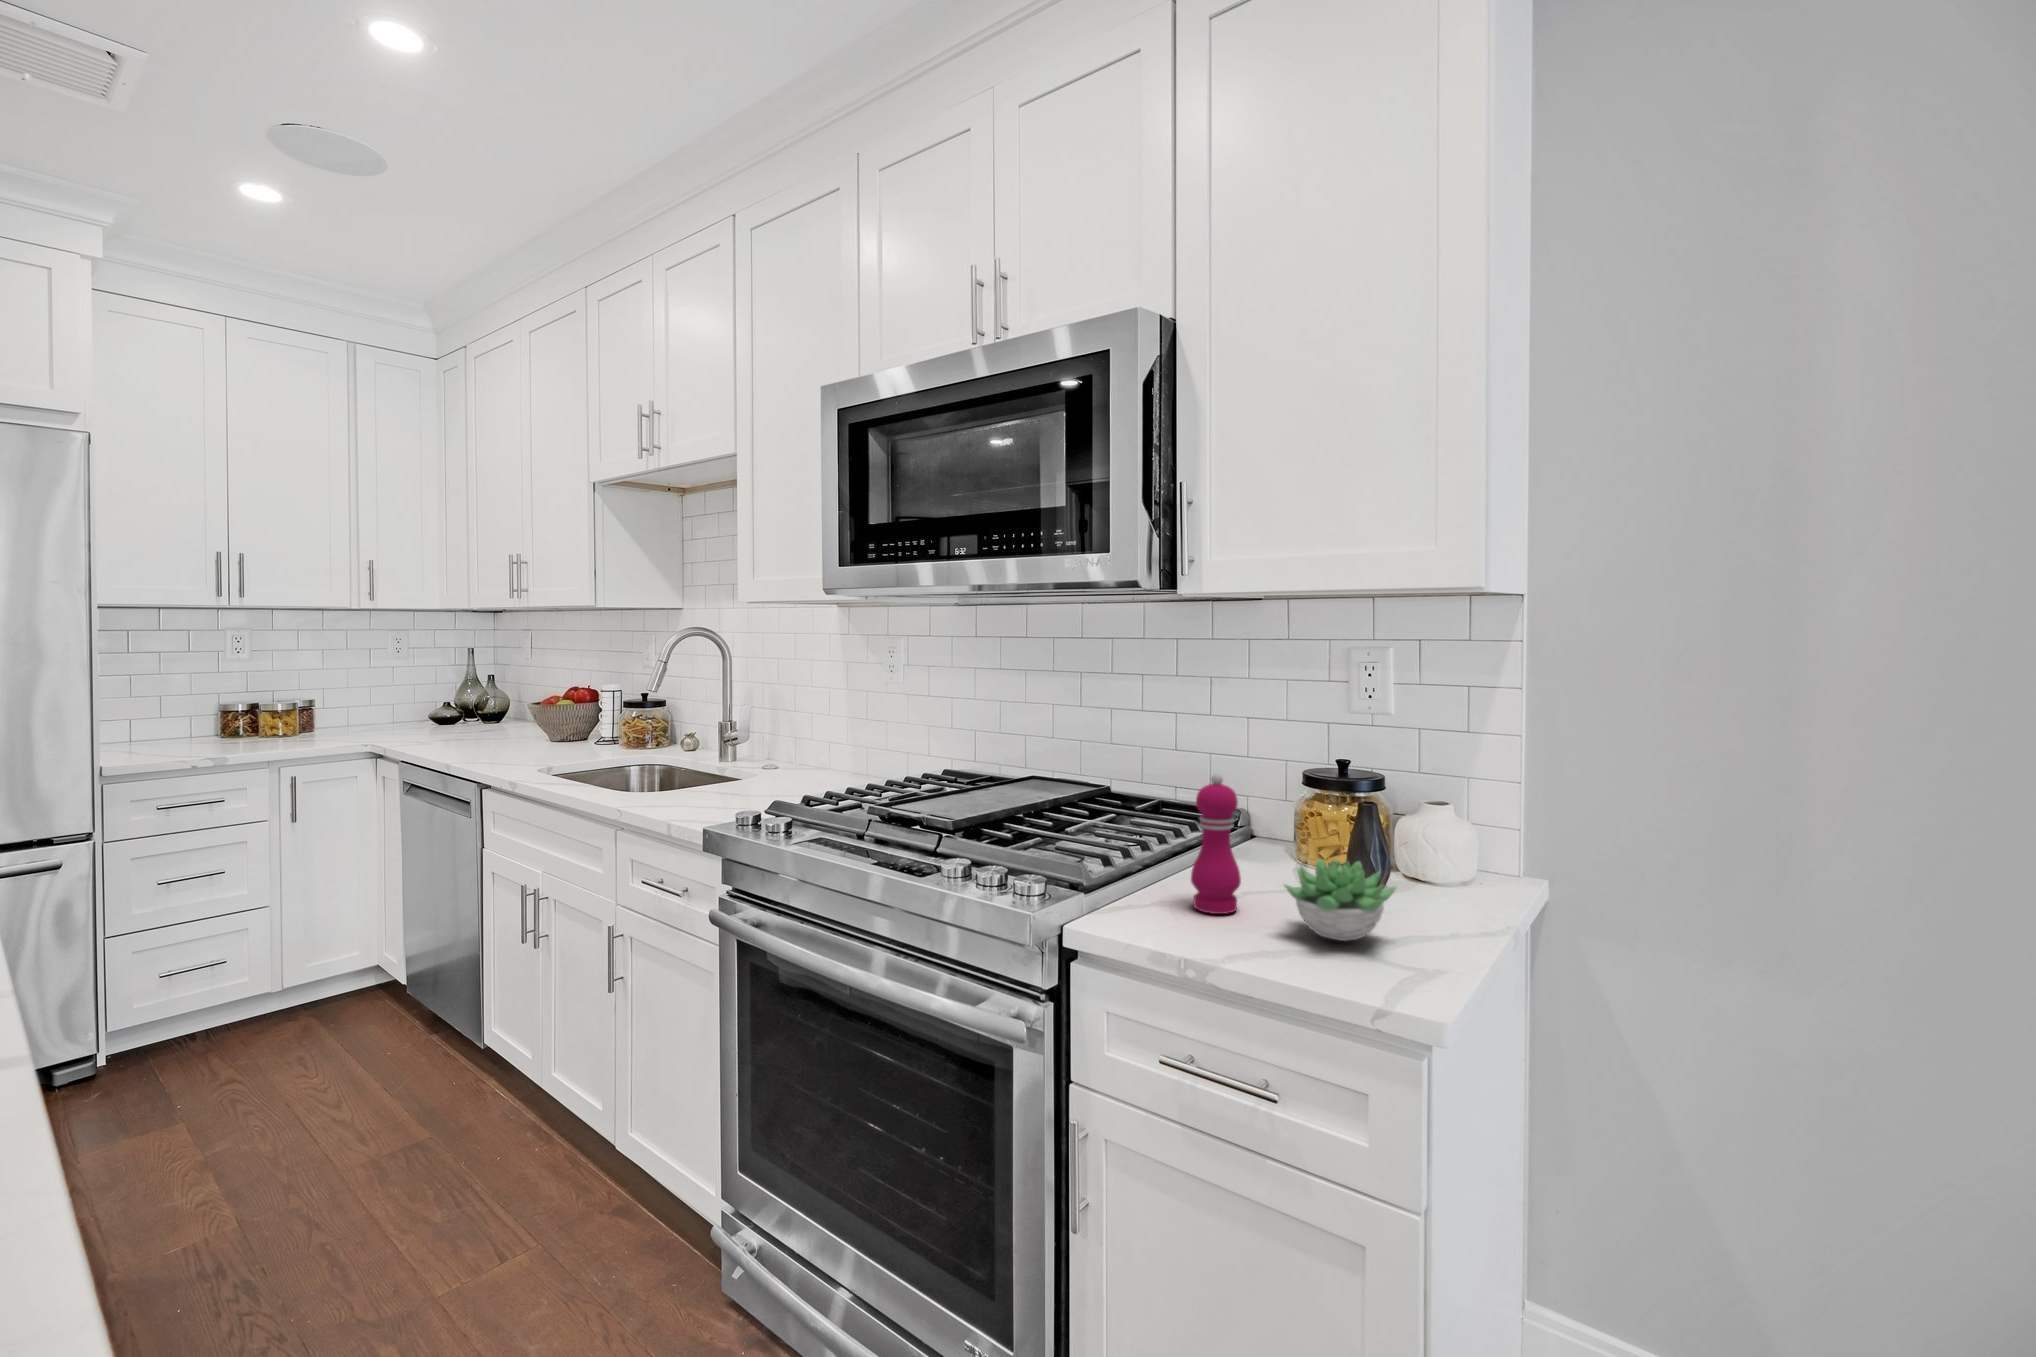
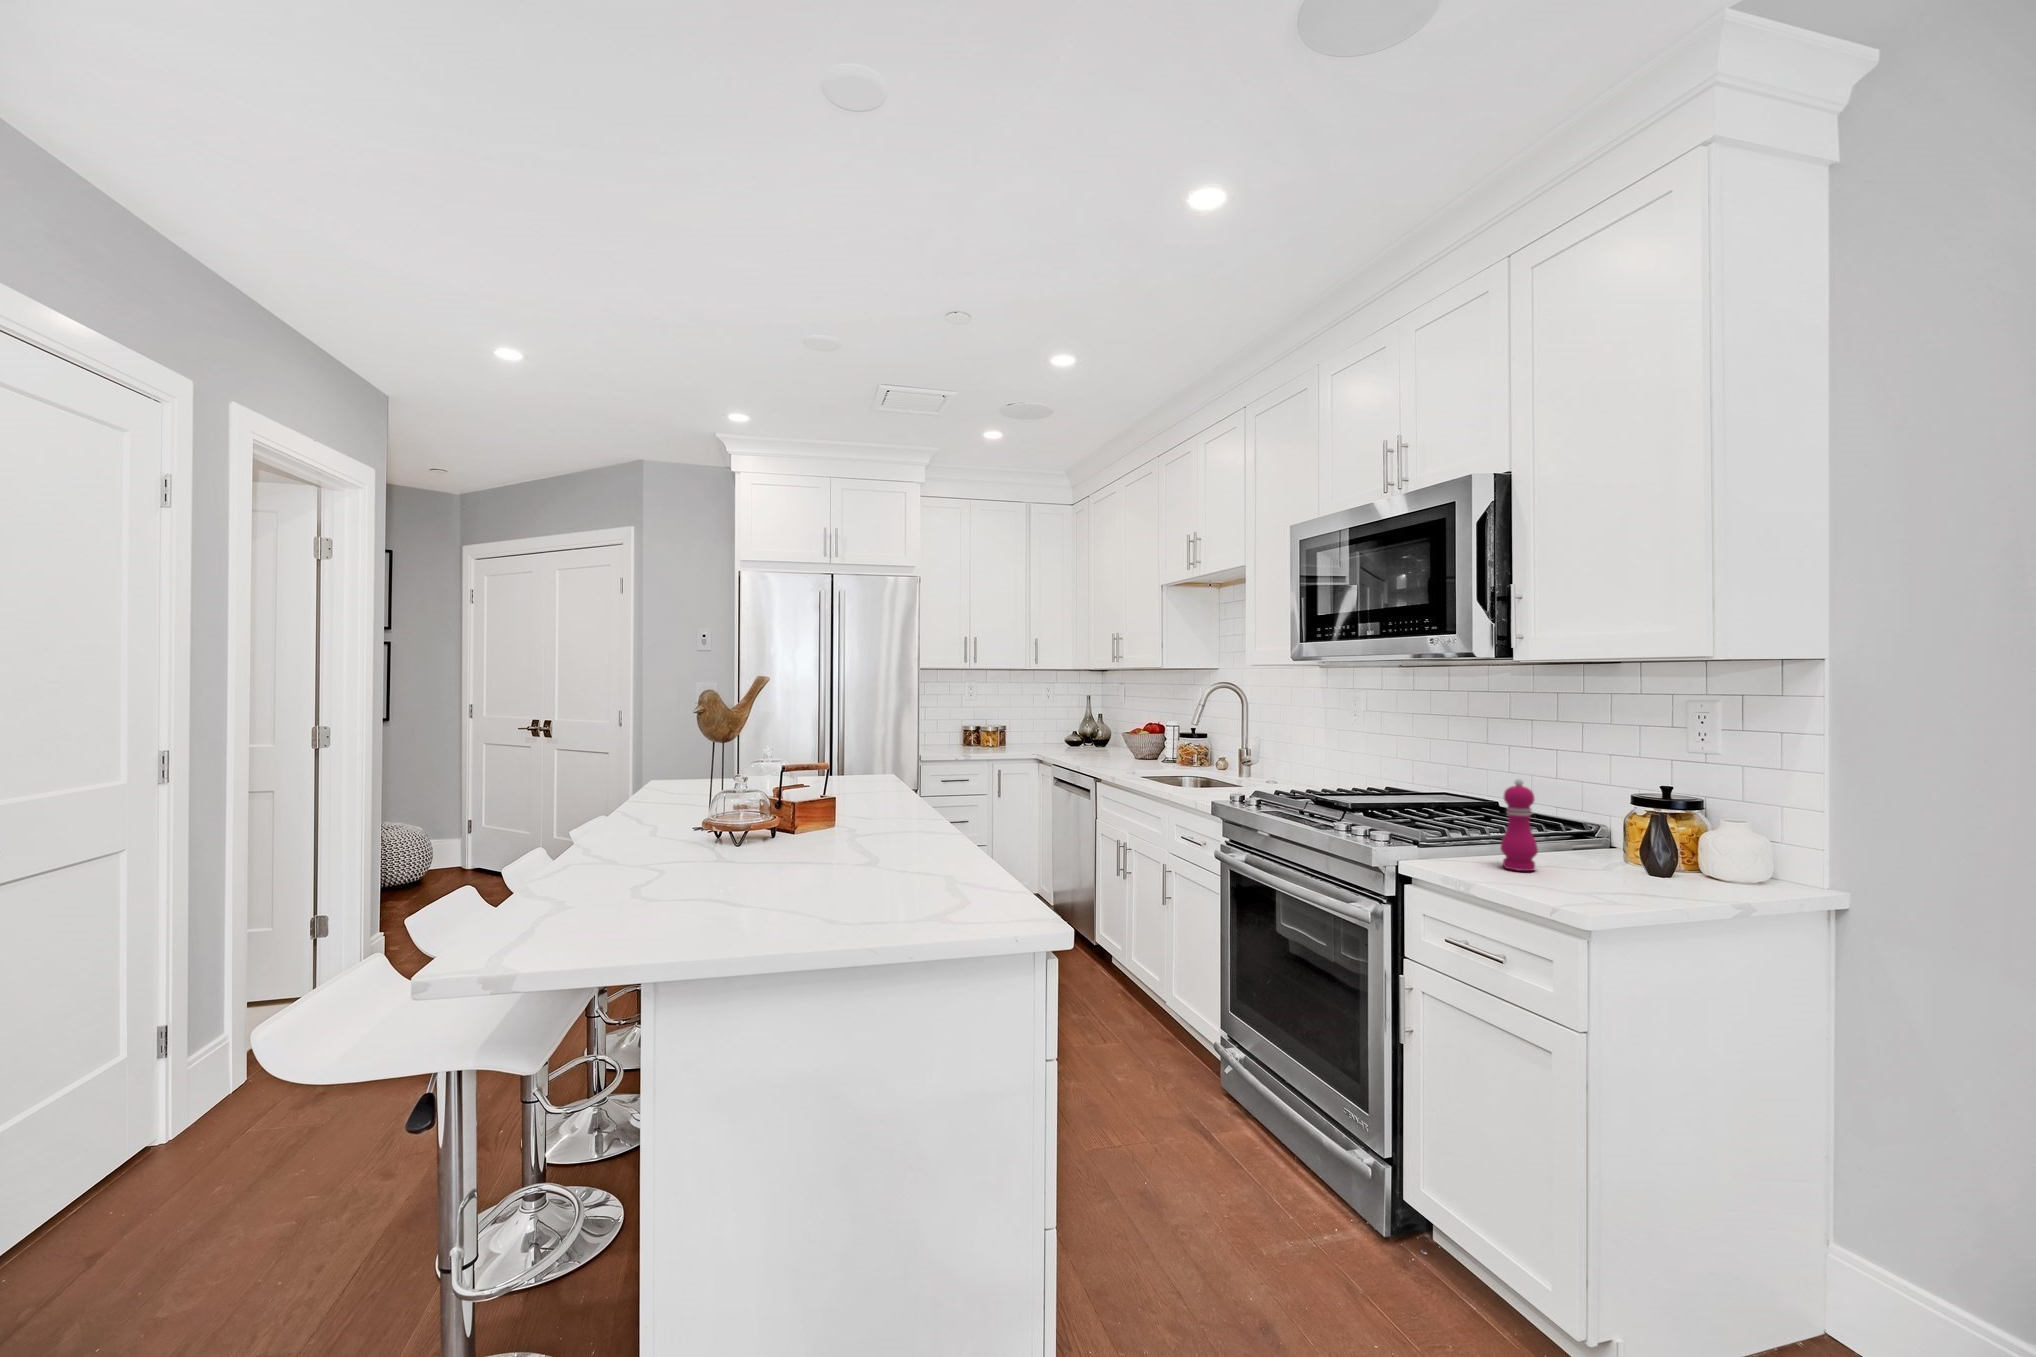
succulent plant: present [1284,859,1396,941] -> none [1550,838,1638,890]

